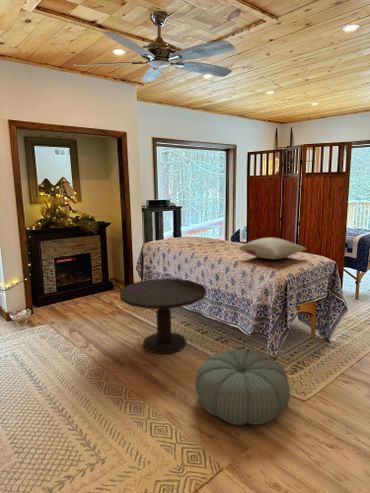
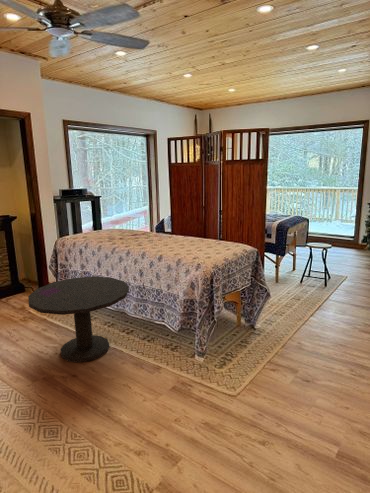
pillow: present [239,237,306,259] -> none [162,228,230,251]
pouf: present [195,349,290,425] -> none [120,350,221,435]

